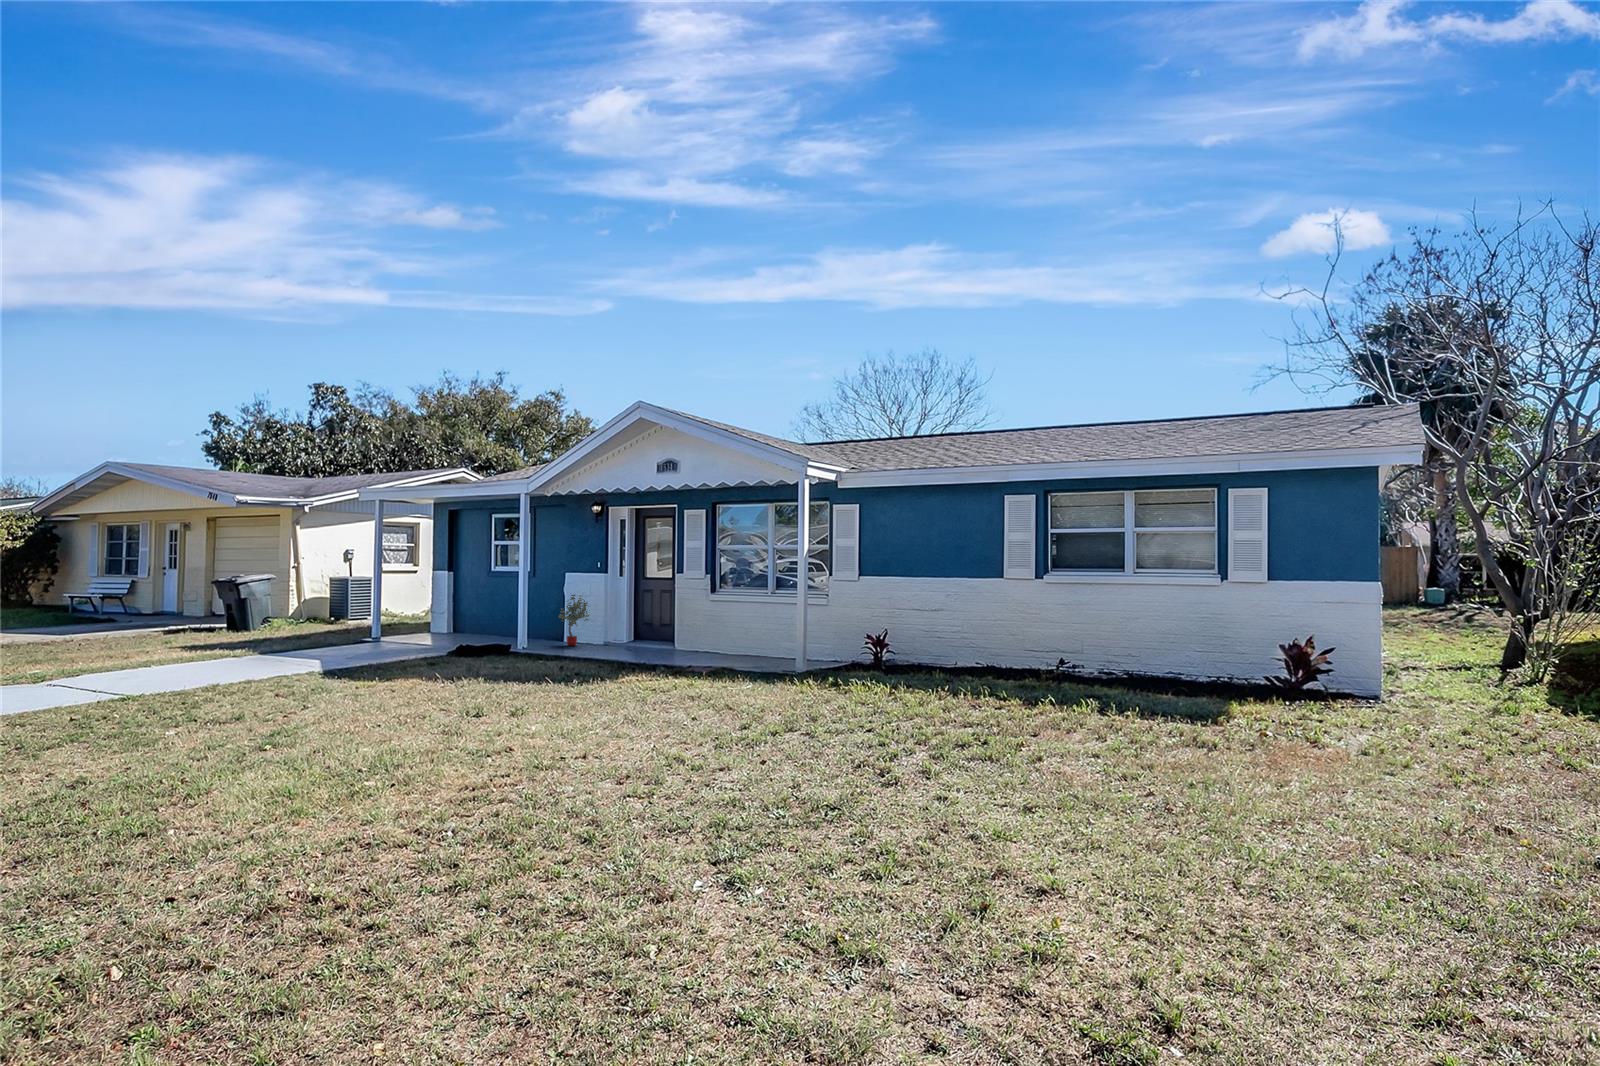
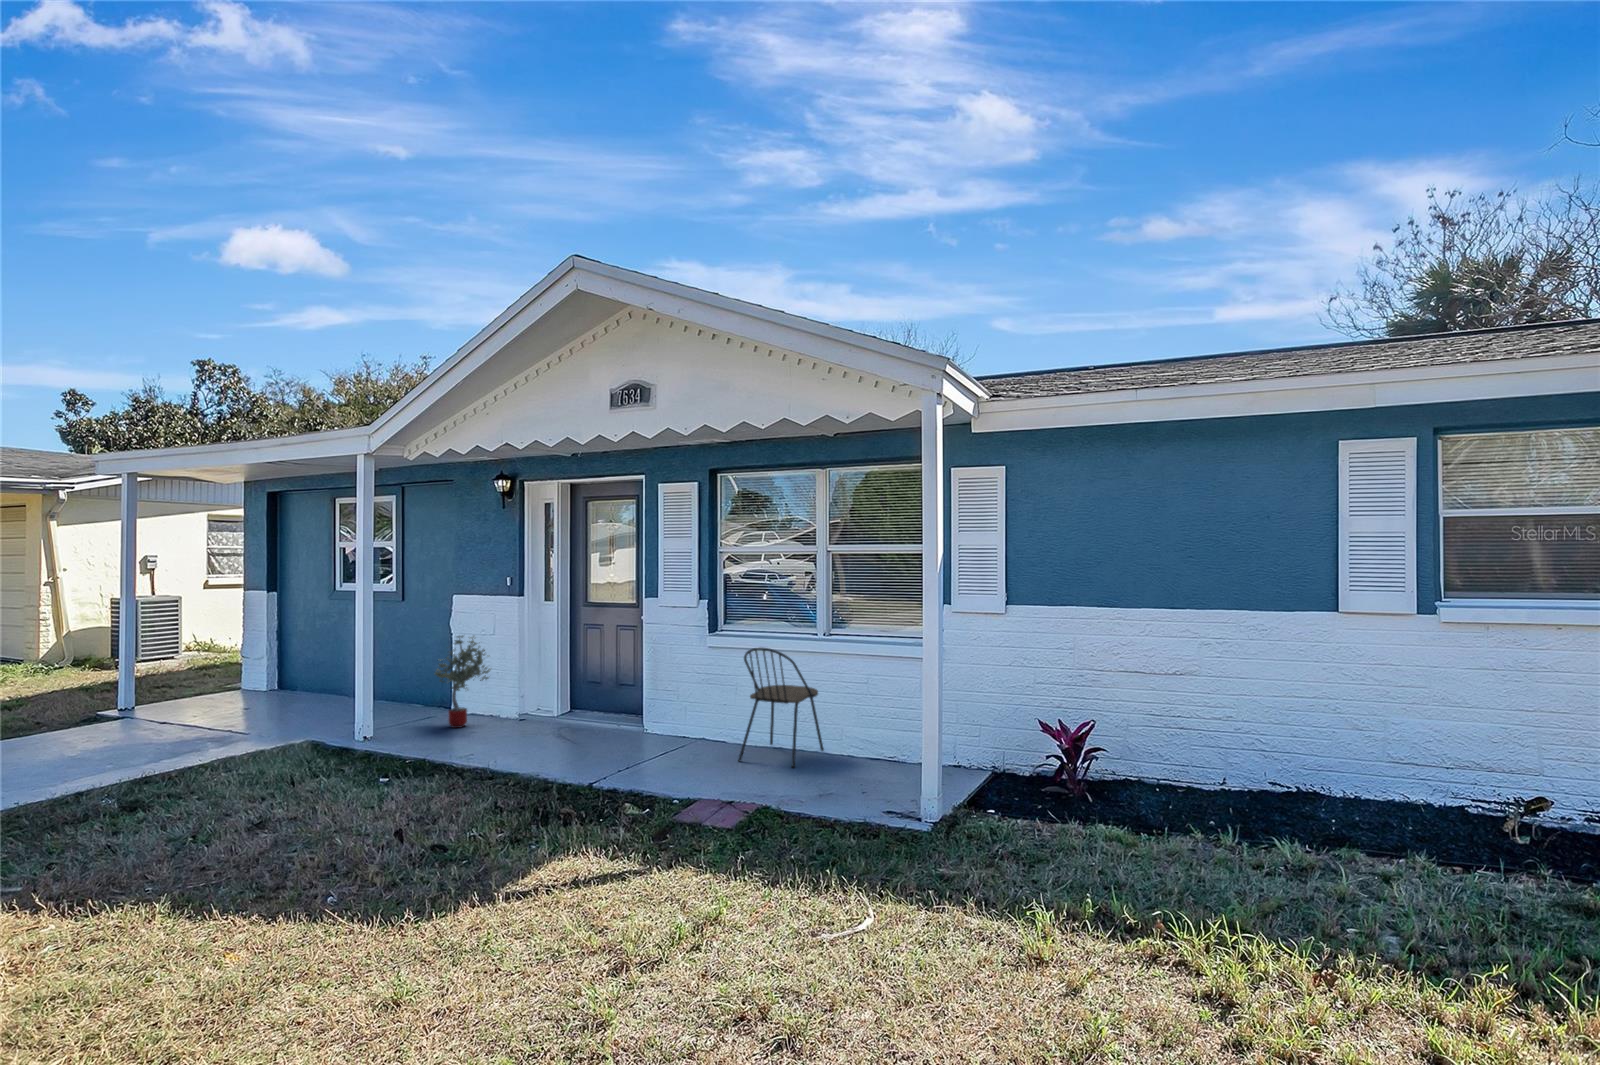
chair: none [722,598,769,660] -> present [738,647,824,768]

